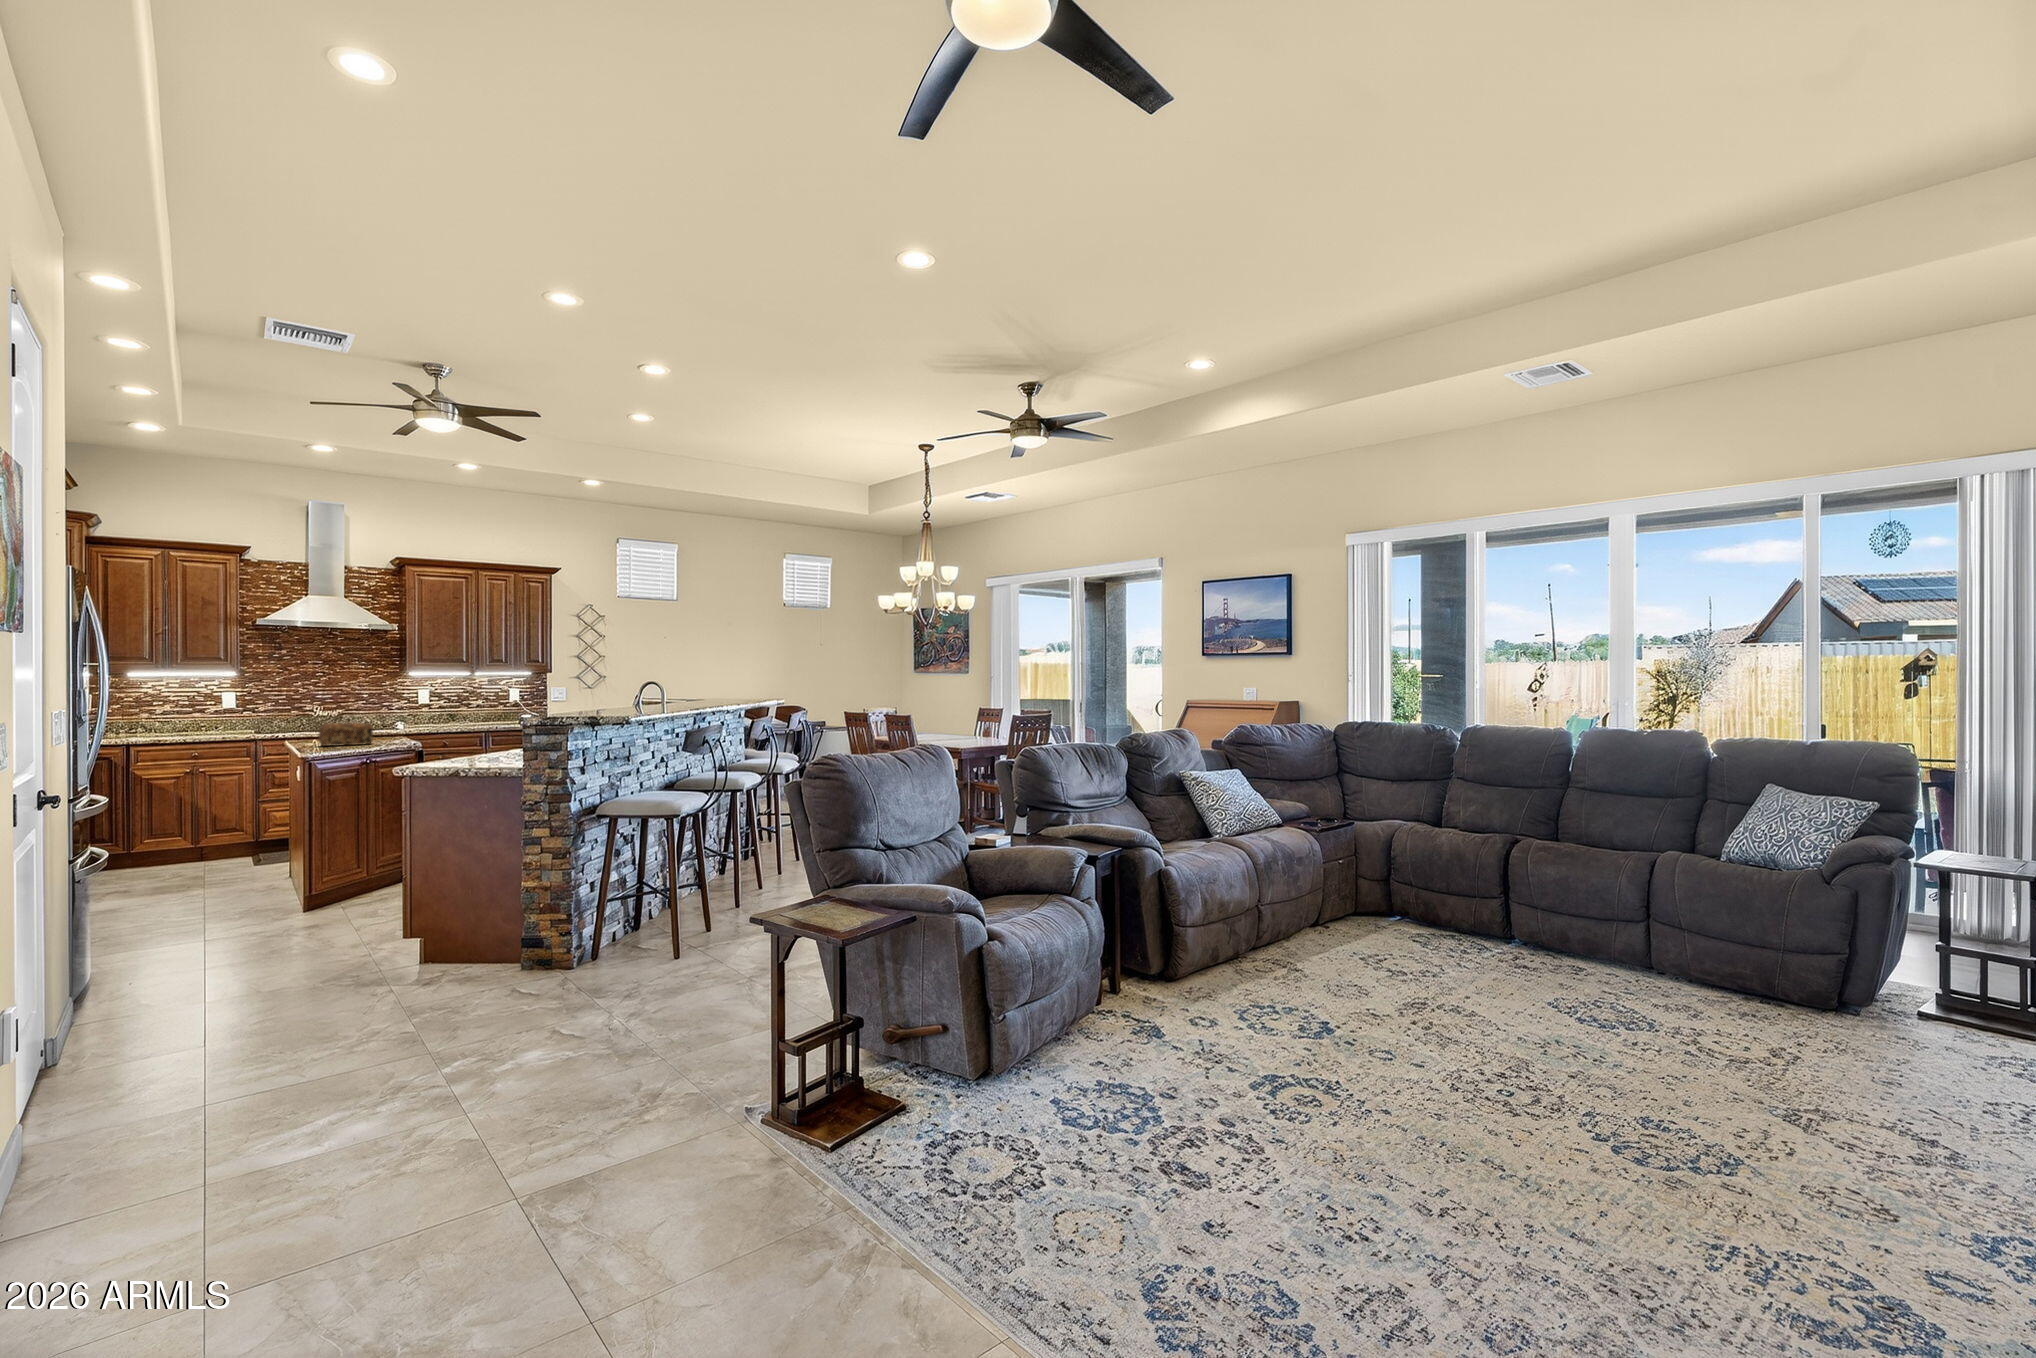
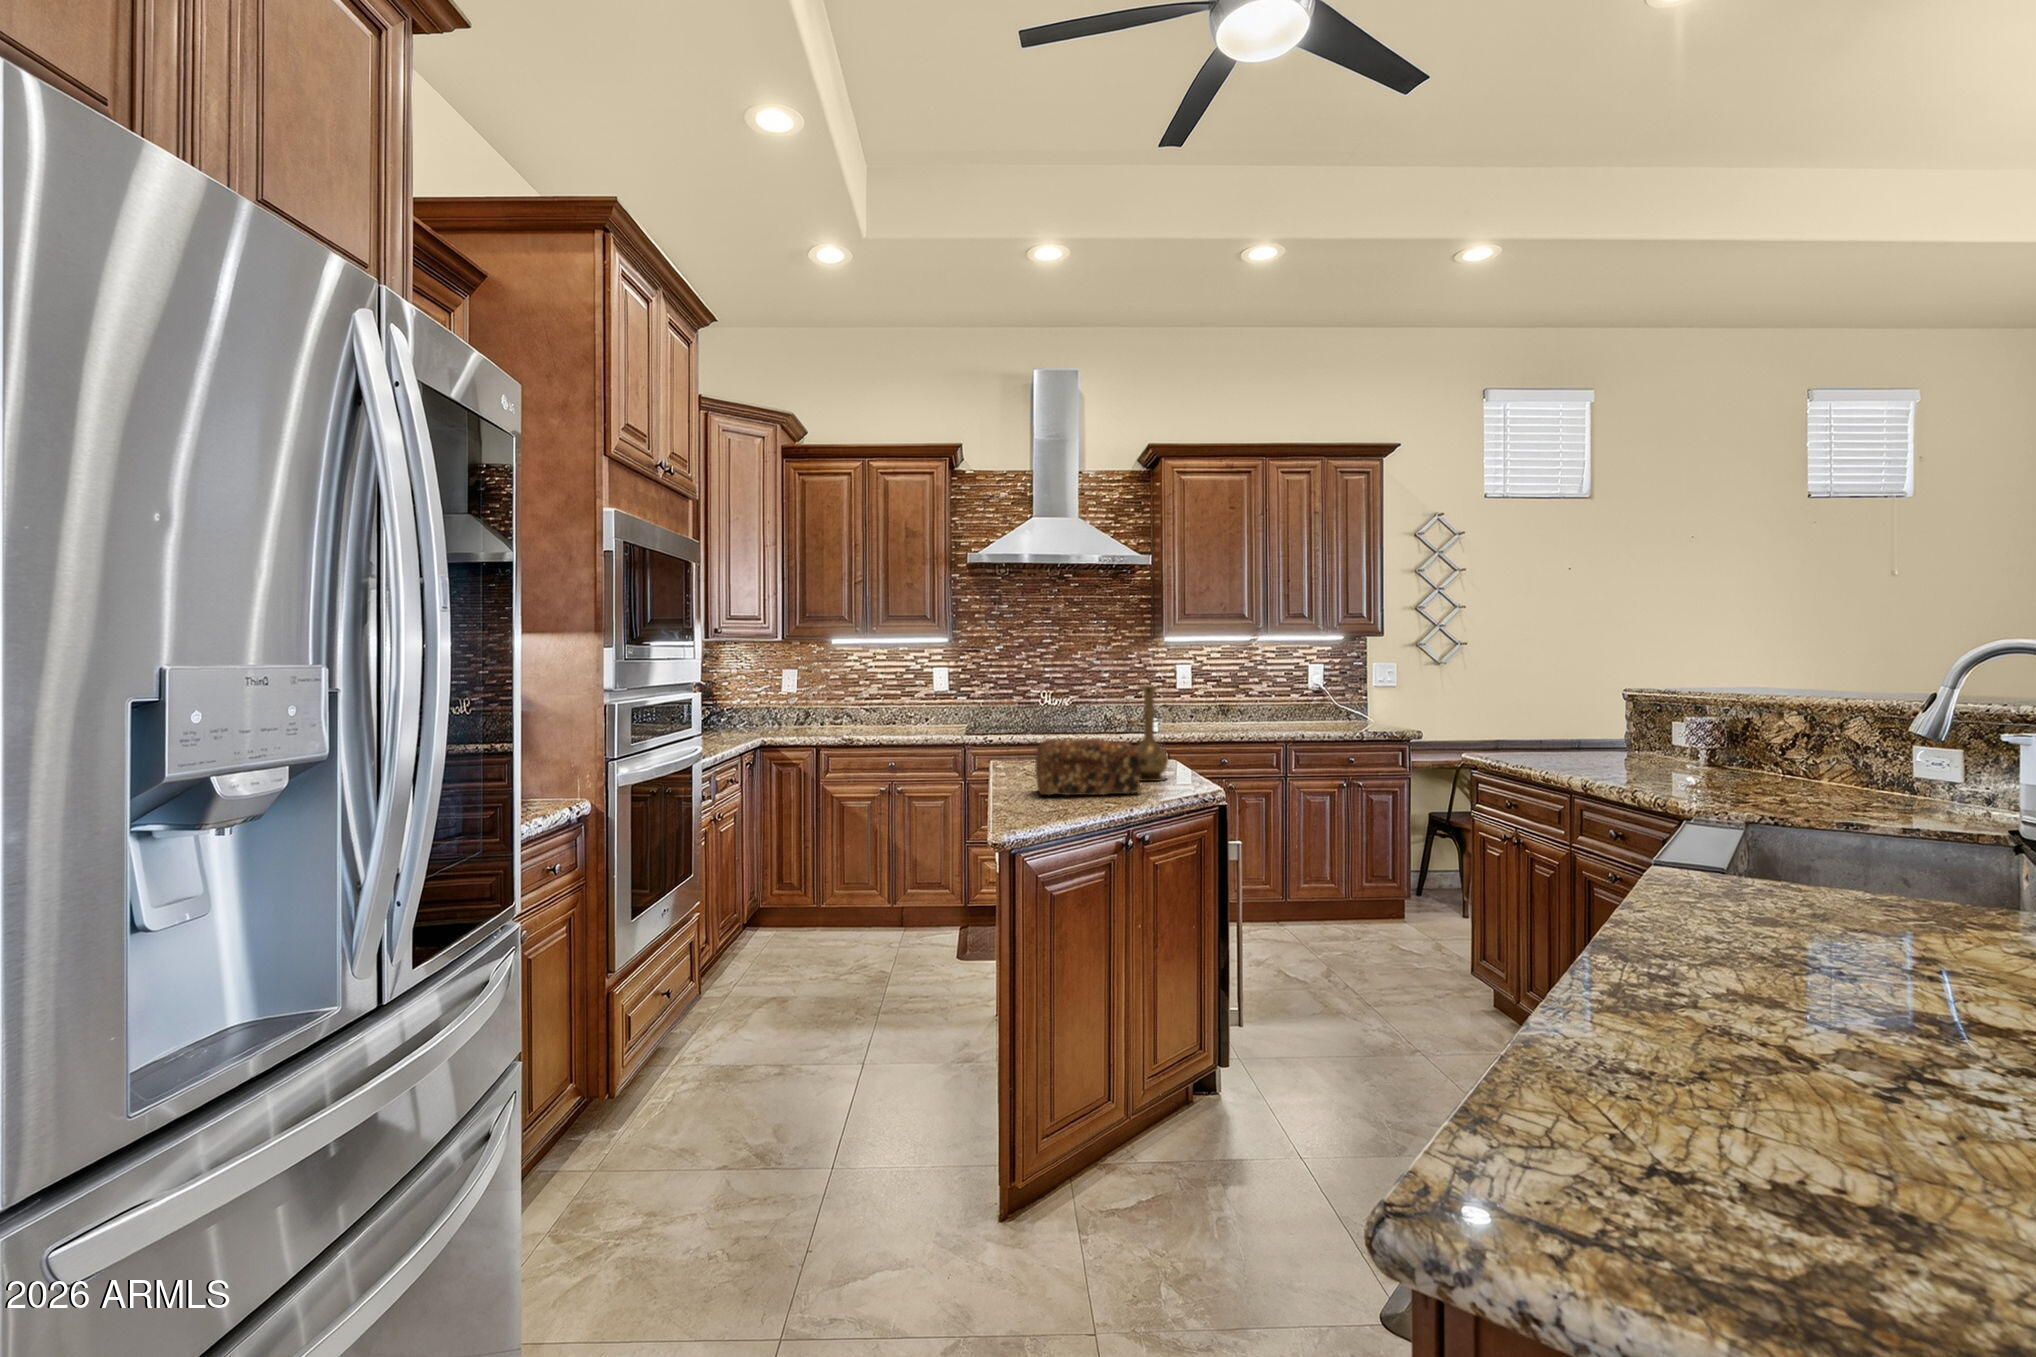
vase: none [370,701,390,741] -> present [1136,686,1168,781]

